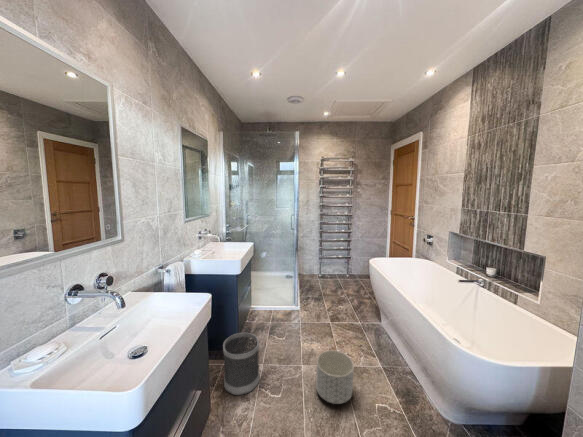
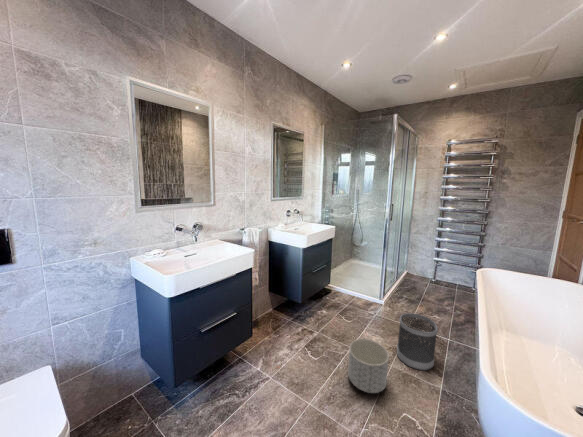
wastebasket: present [223,333,259,395] -> present [397,313,438,370]

